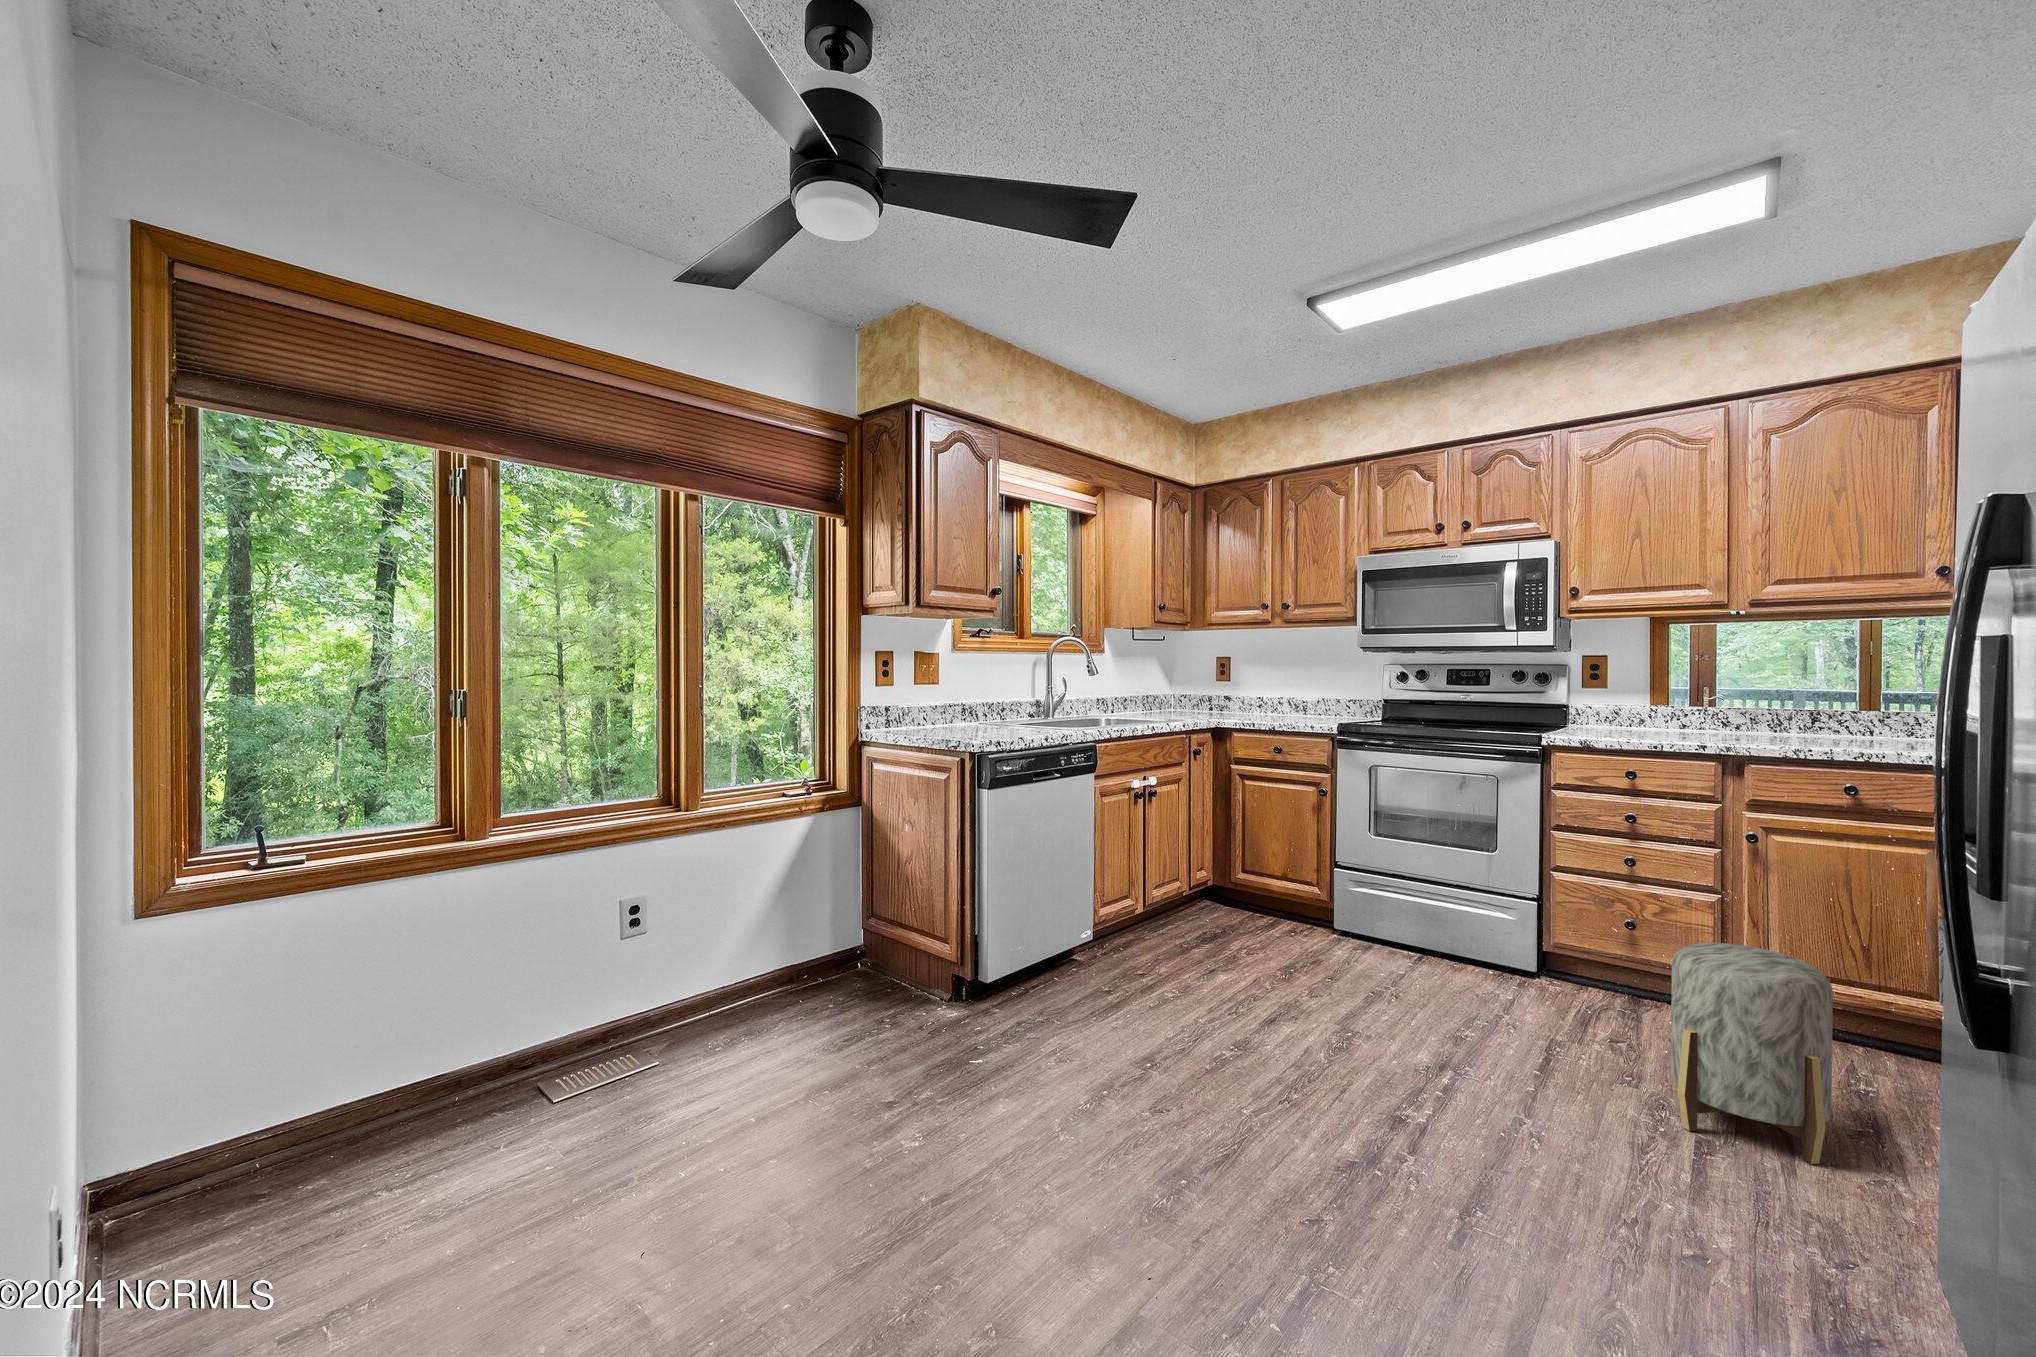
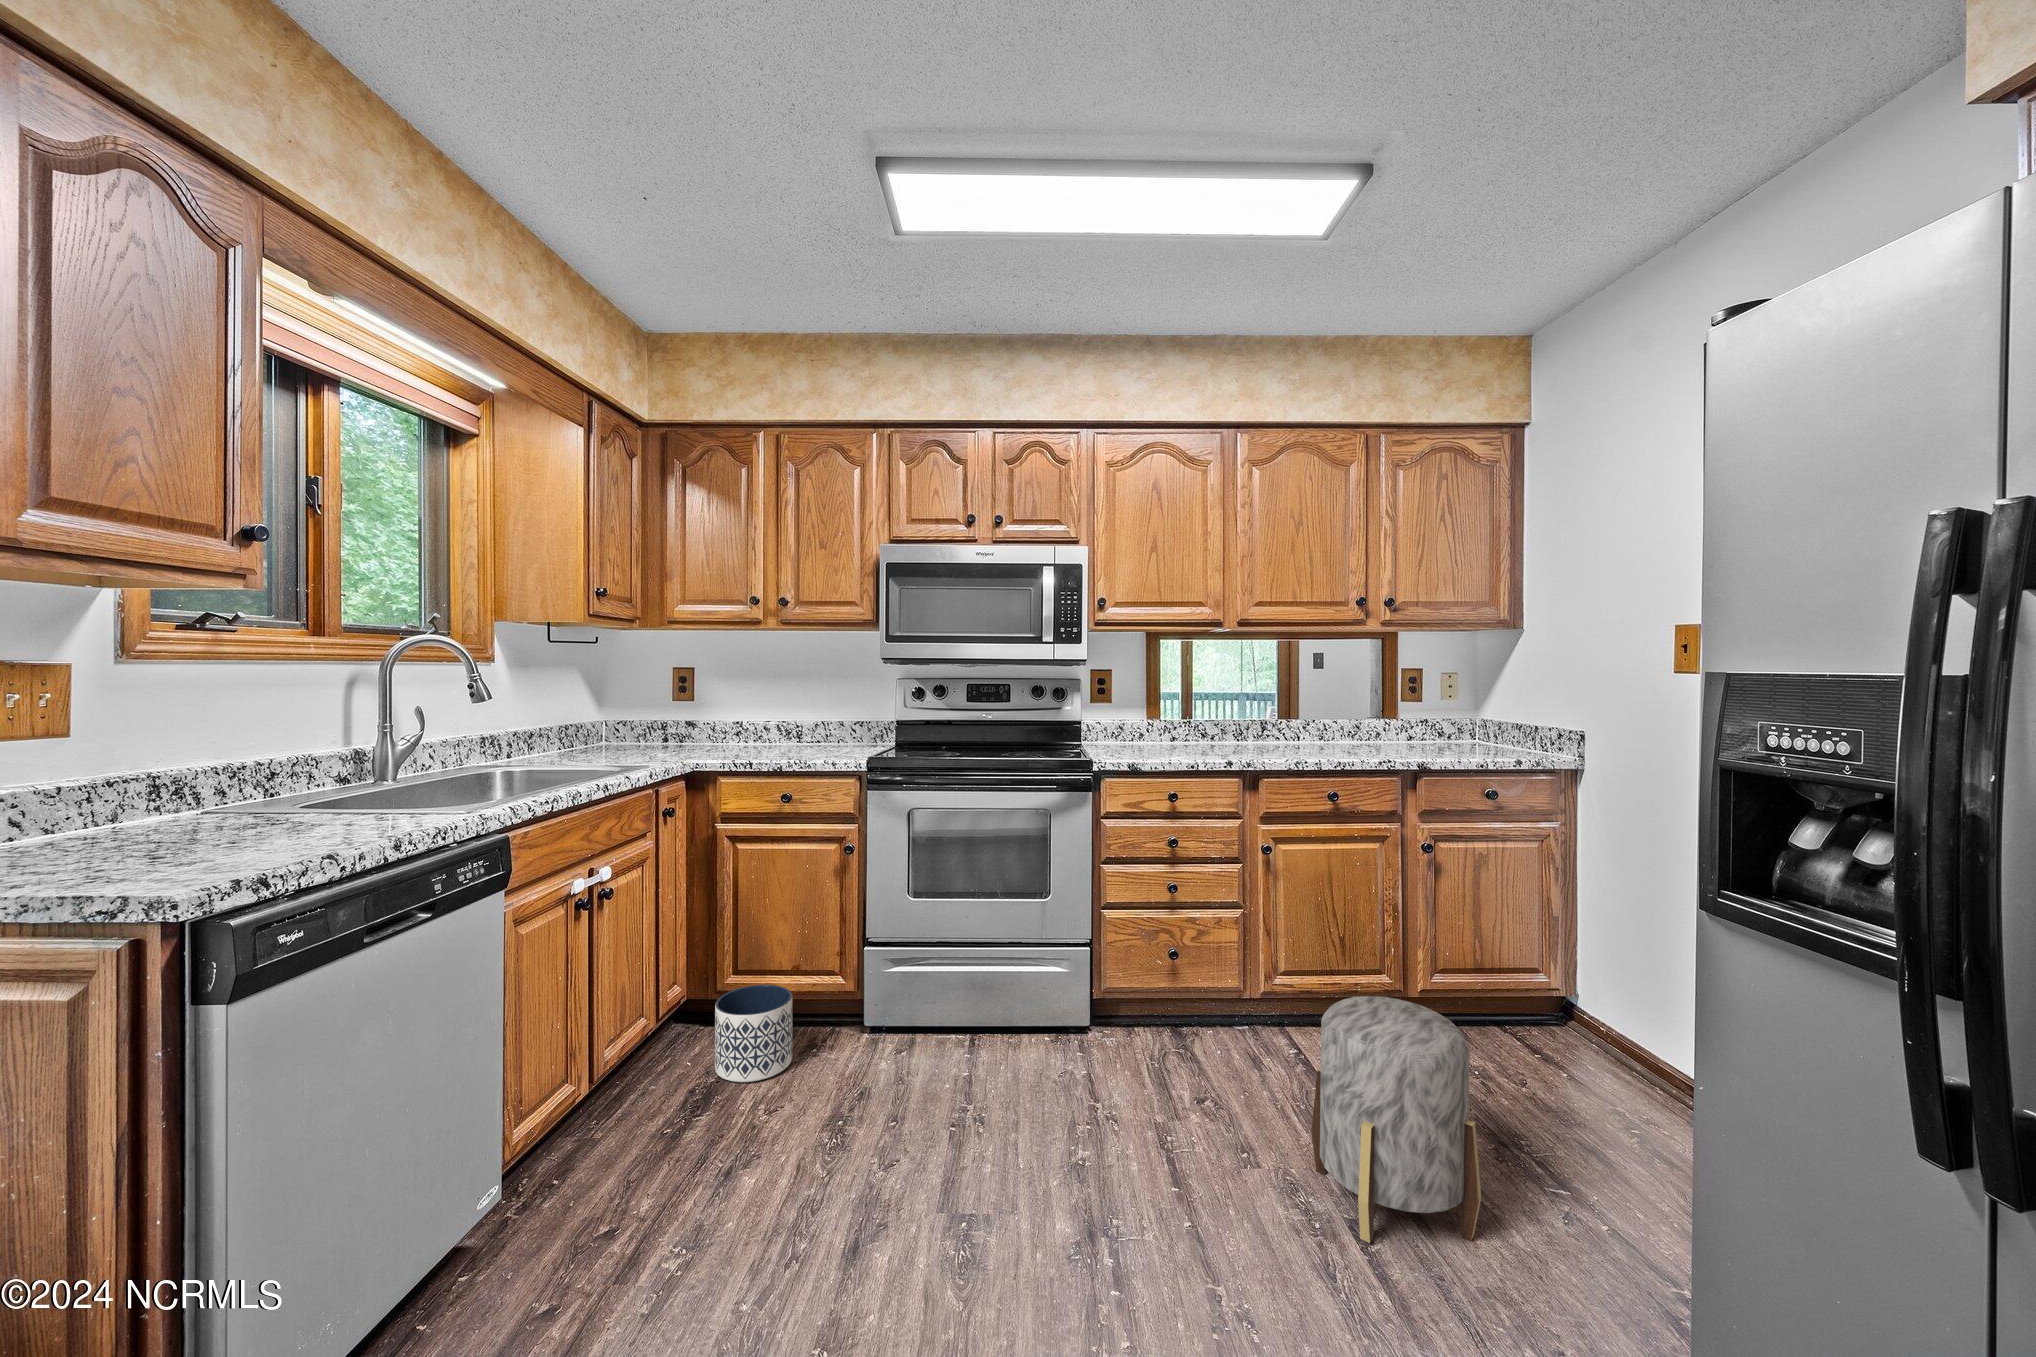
planter: none [1221,880,1274,940] -> present [715,985,792,1082]

